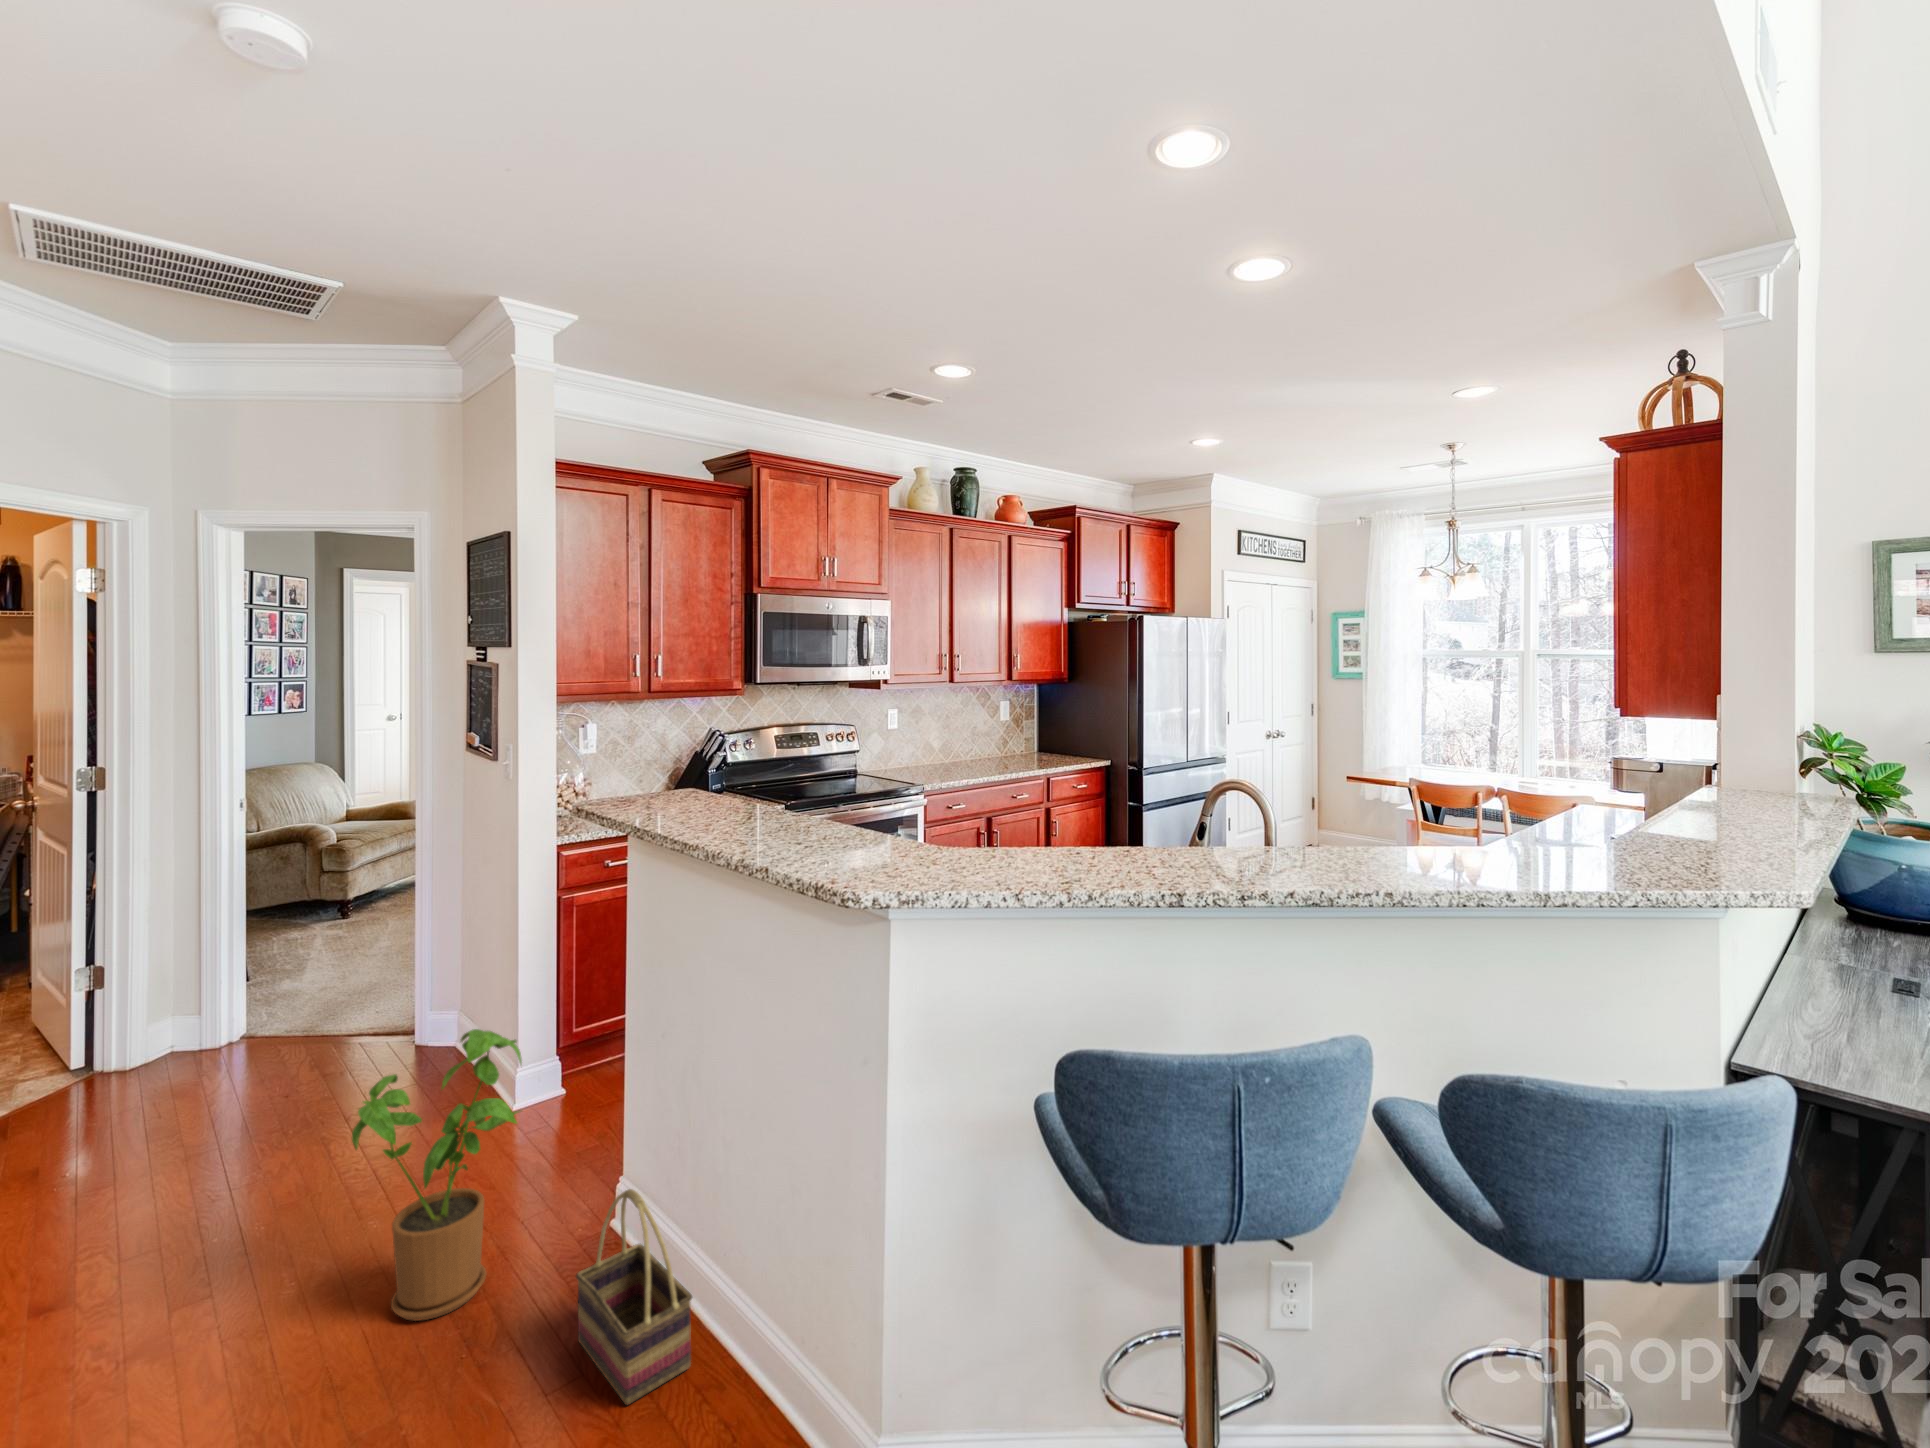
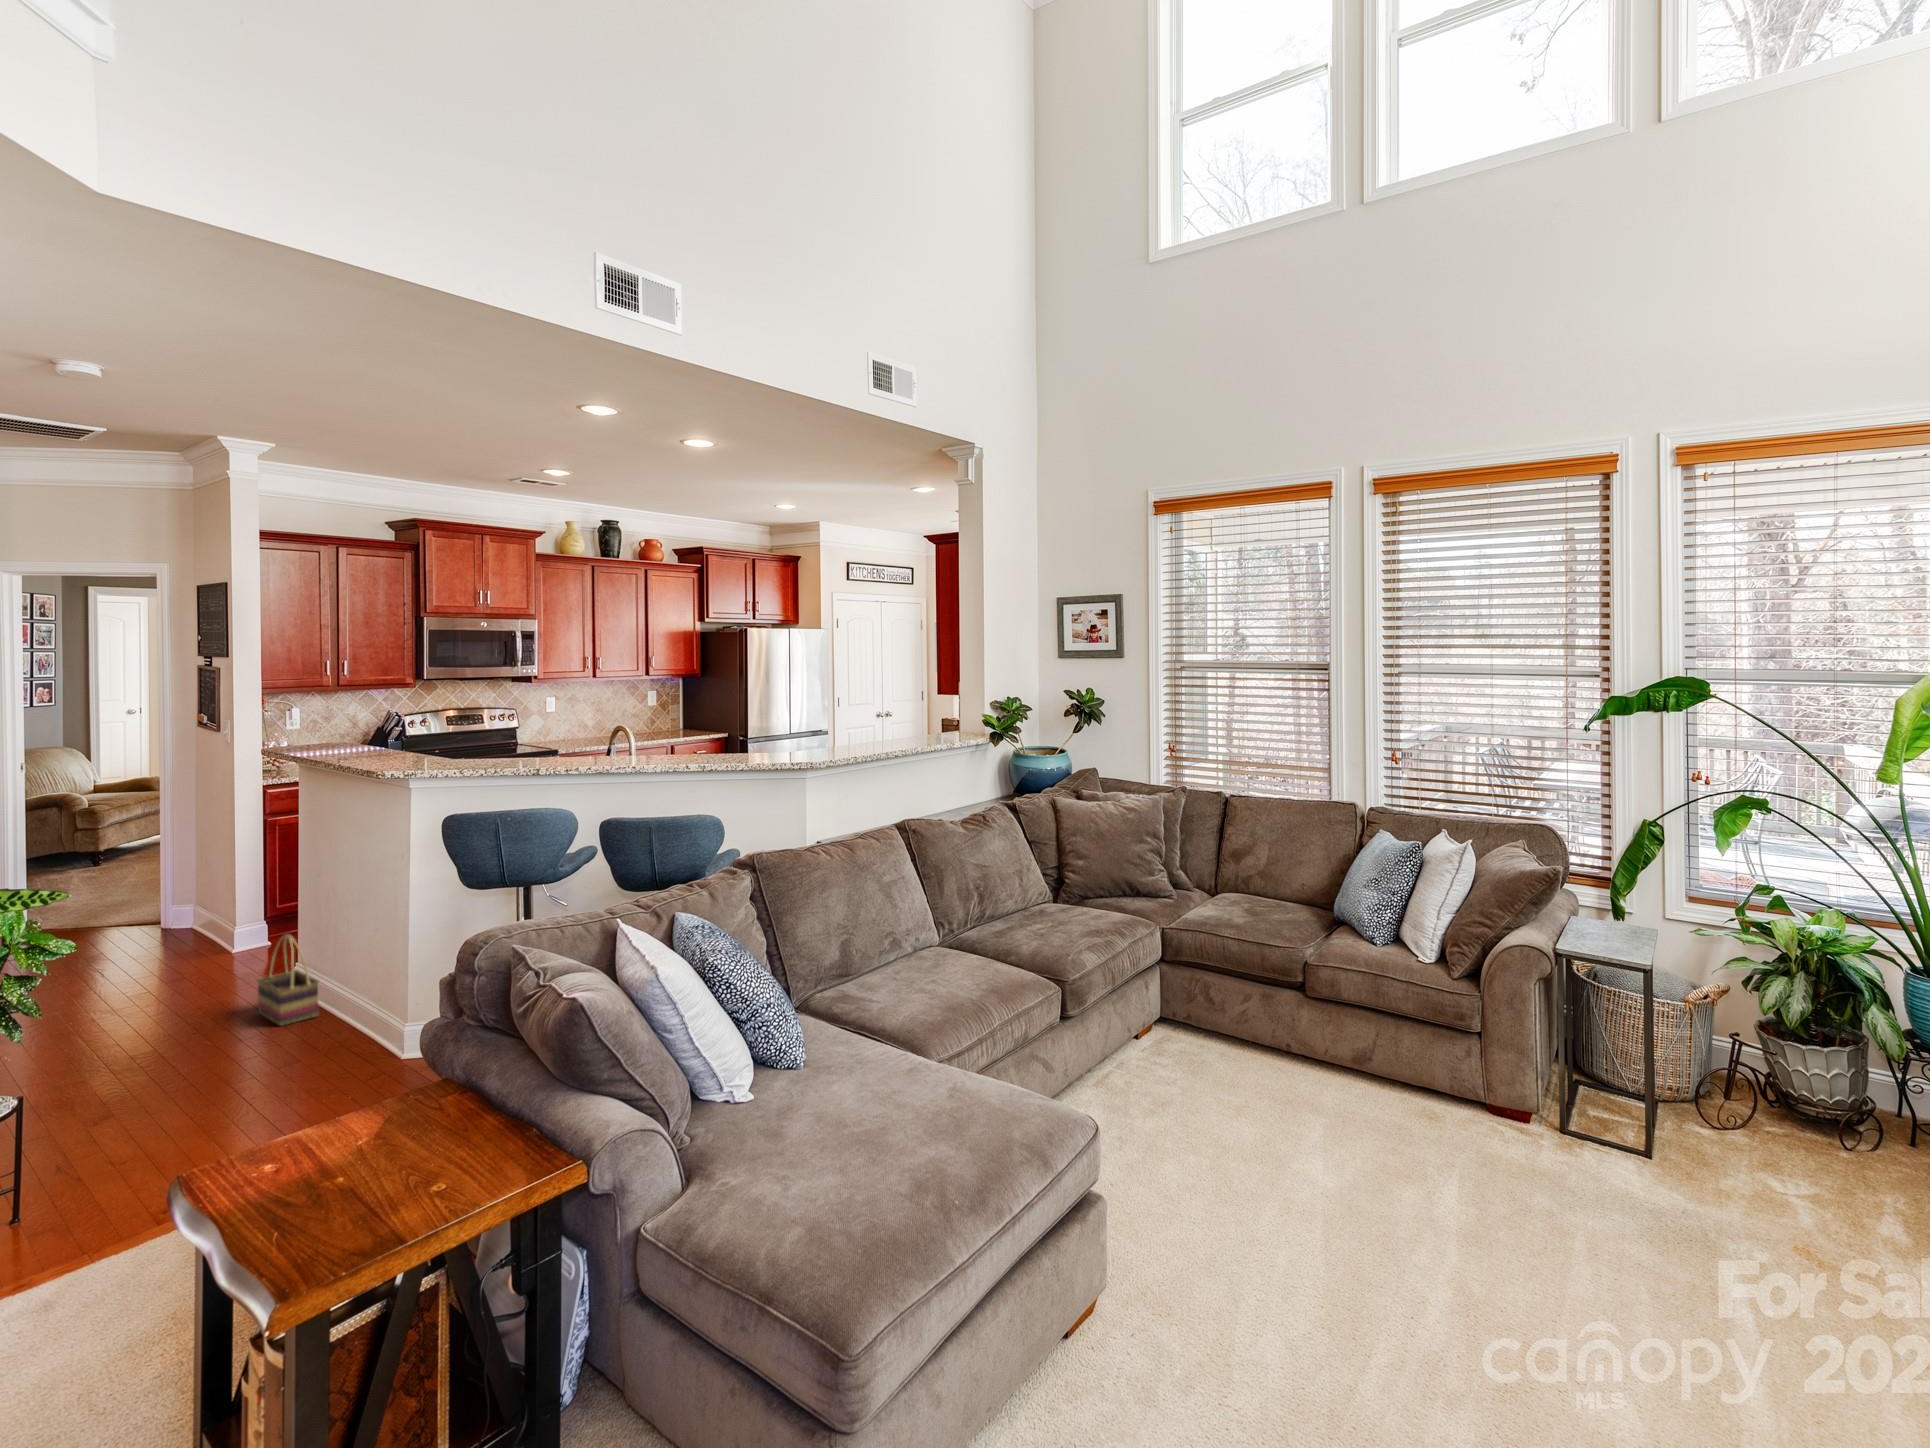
house plant: present [352,1029,522,1321] -> none [126,868,229,1013]

